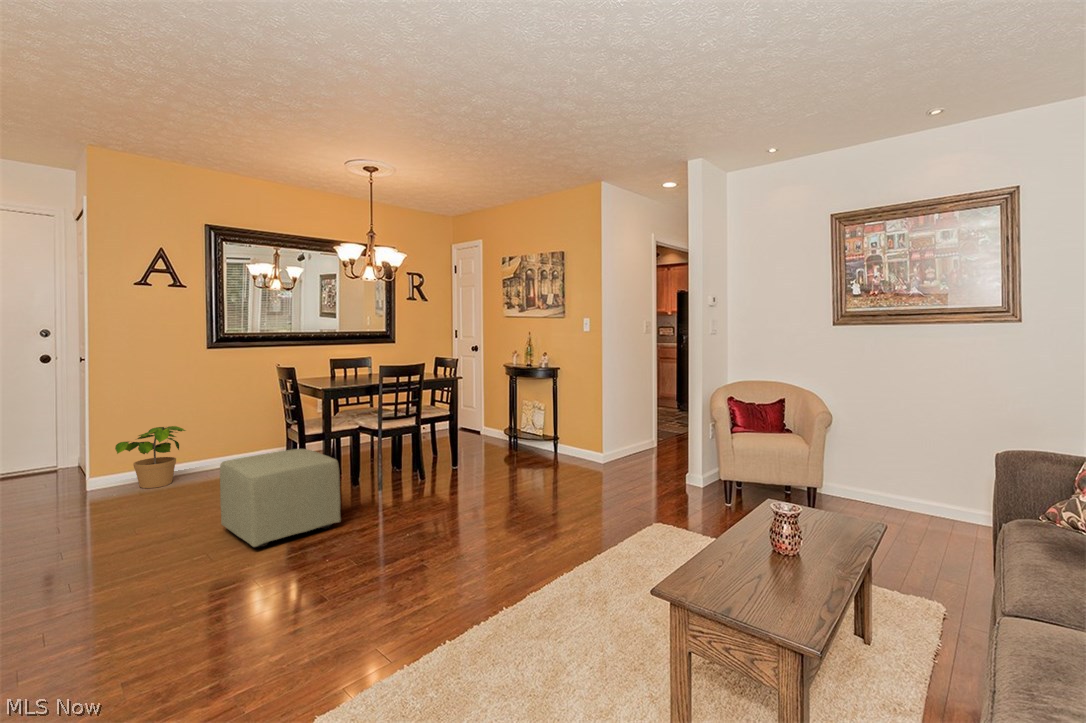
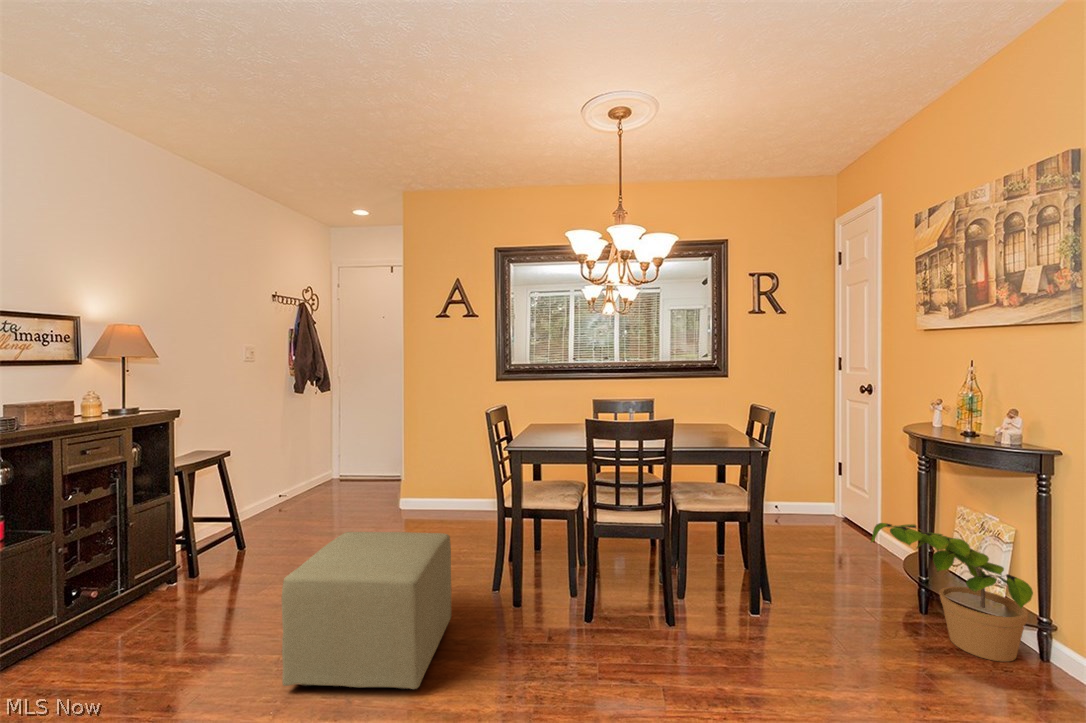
potted plant: present [115,426,185,488] -> present [871,523,1033,662]

